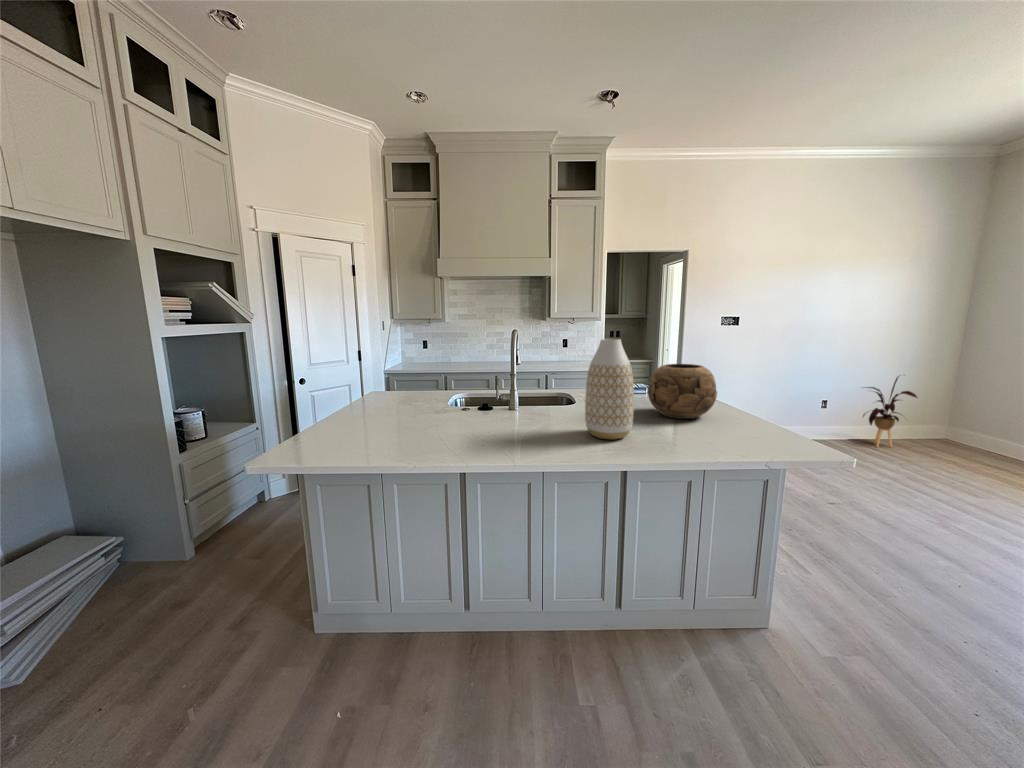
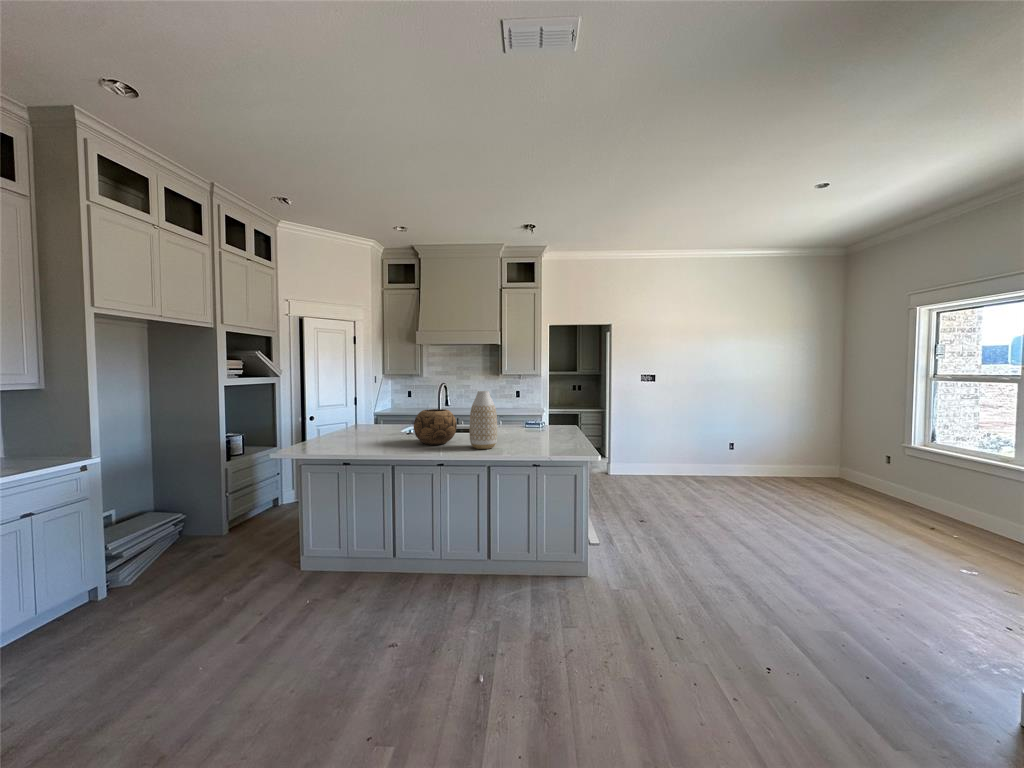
decorative bowl: present [648,364,717,419] -> present [414,409,457,445]
house plant: present [863,376,917,447] -> none [749,424,785,483]

